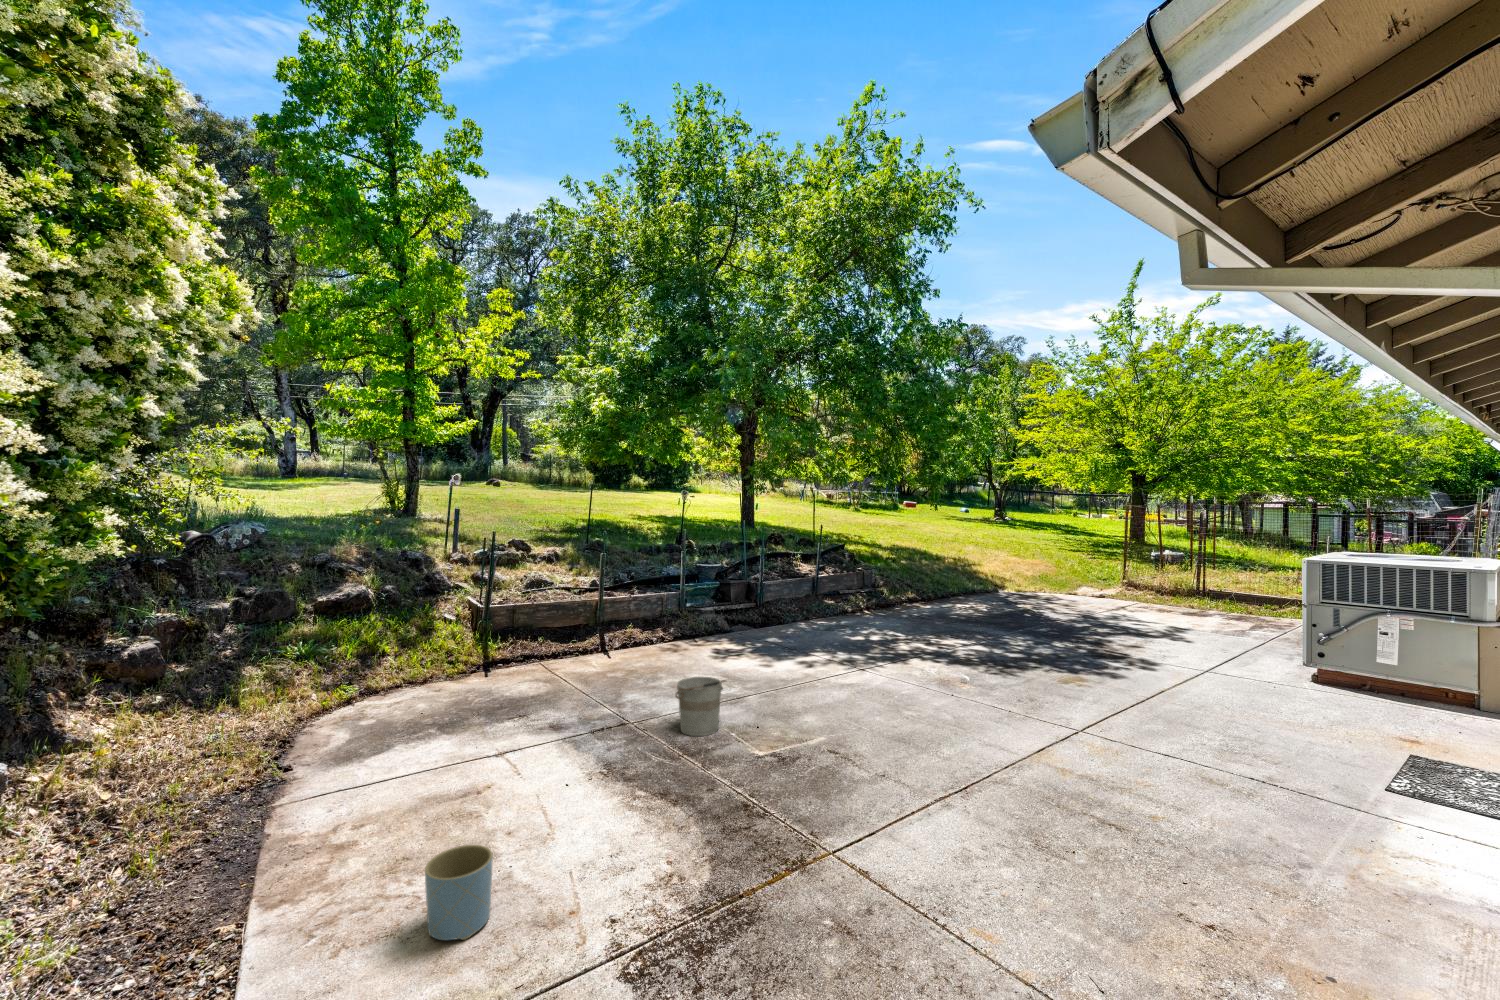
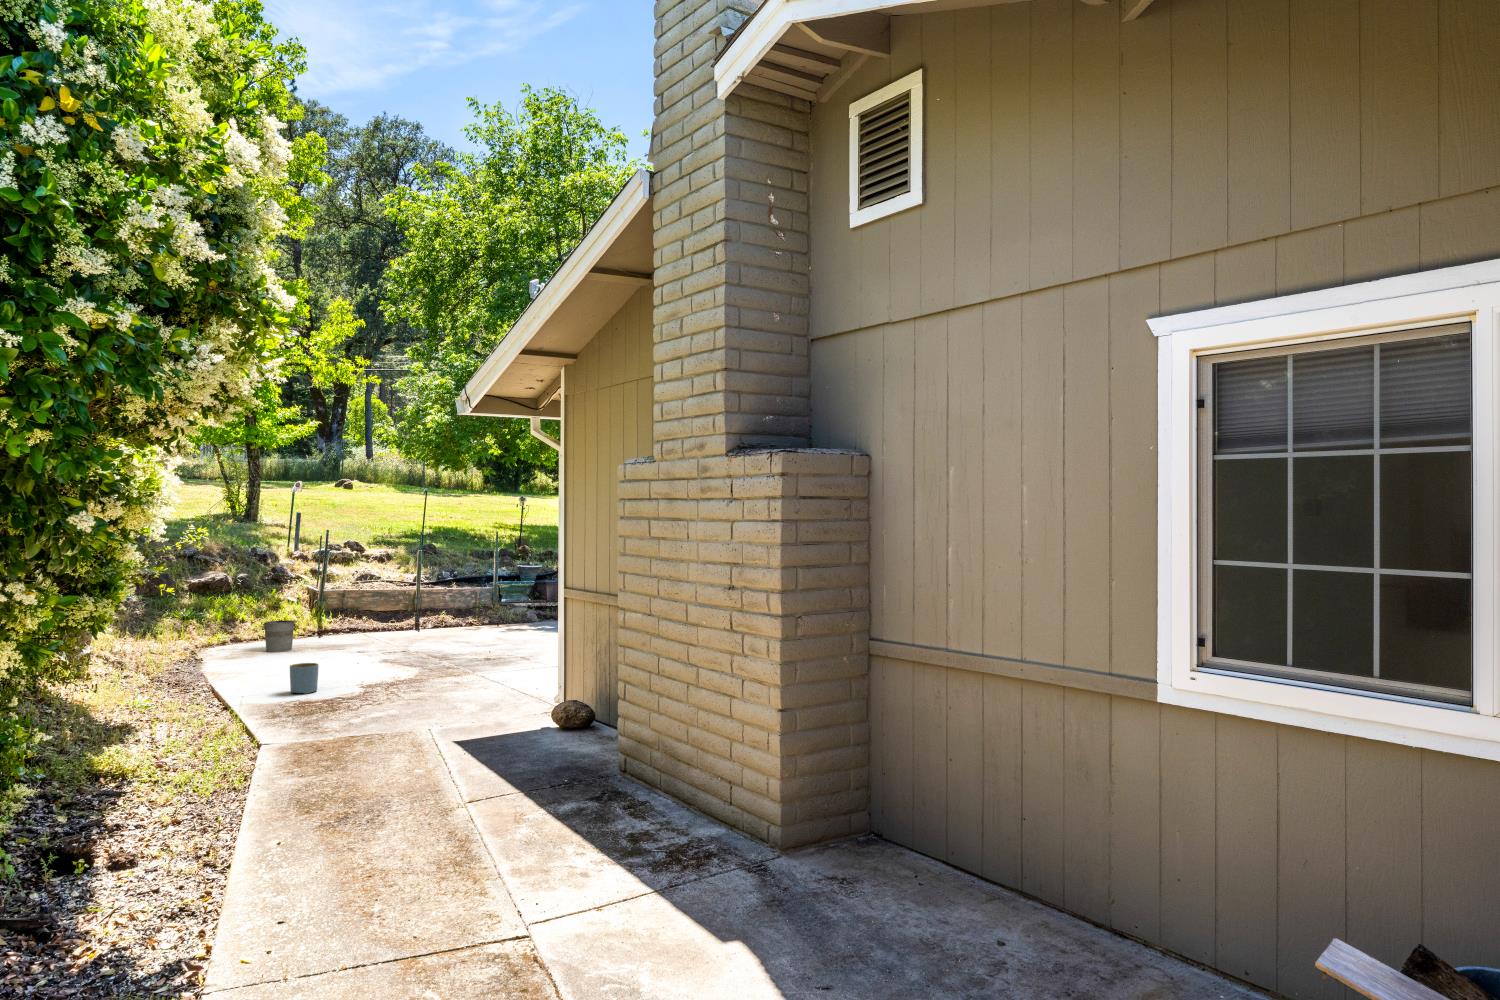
bucket: present [675,677,726,736] -> present [262,620,297,652]

